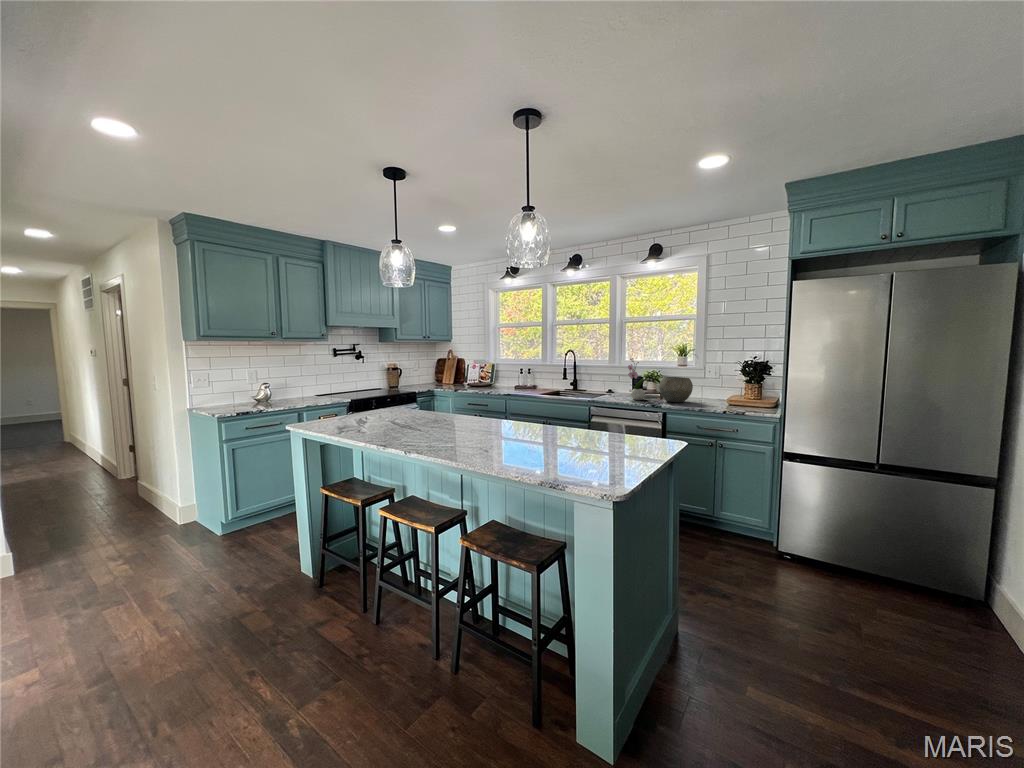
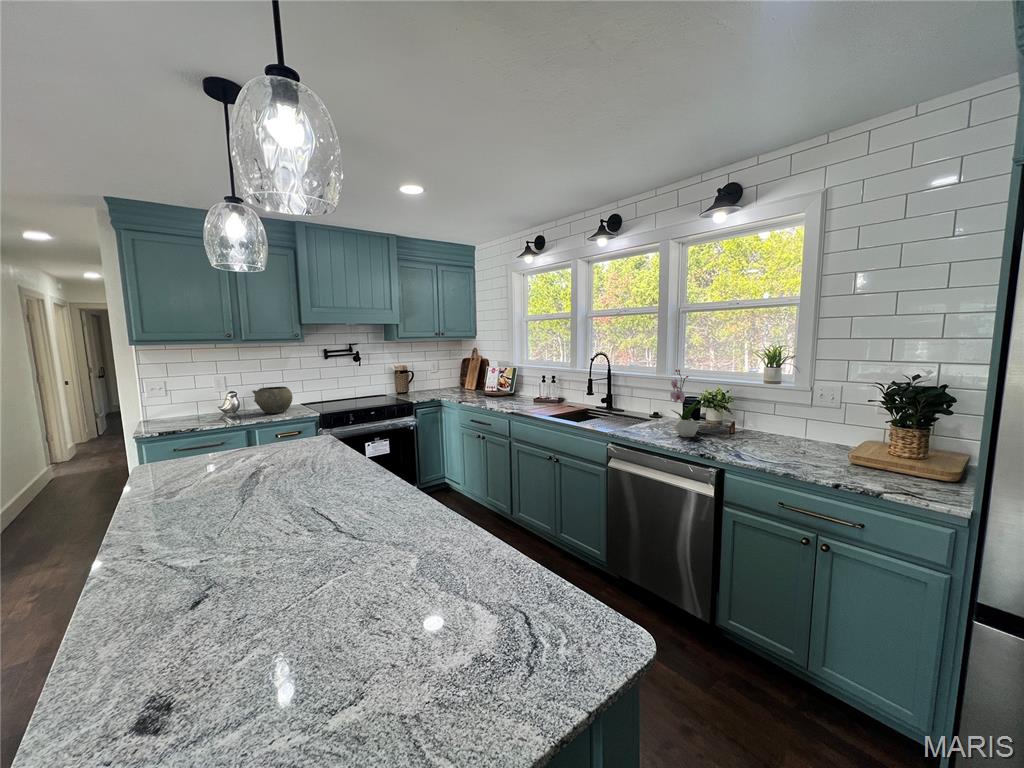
bowl: present [659,377,693,402] -> present [252,387,293,414]

